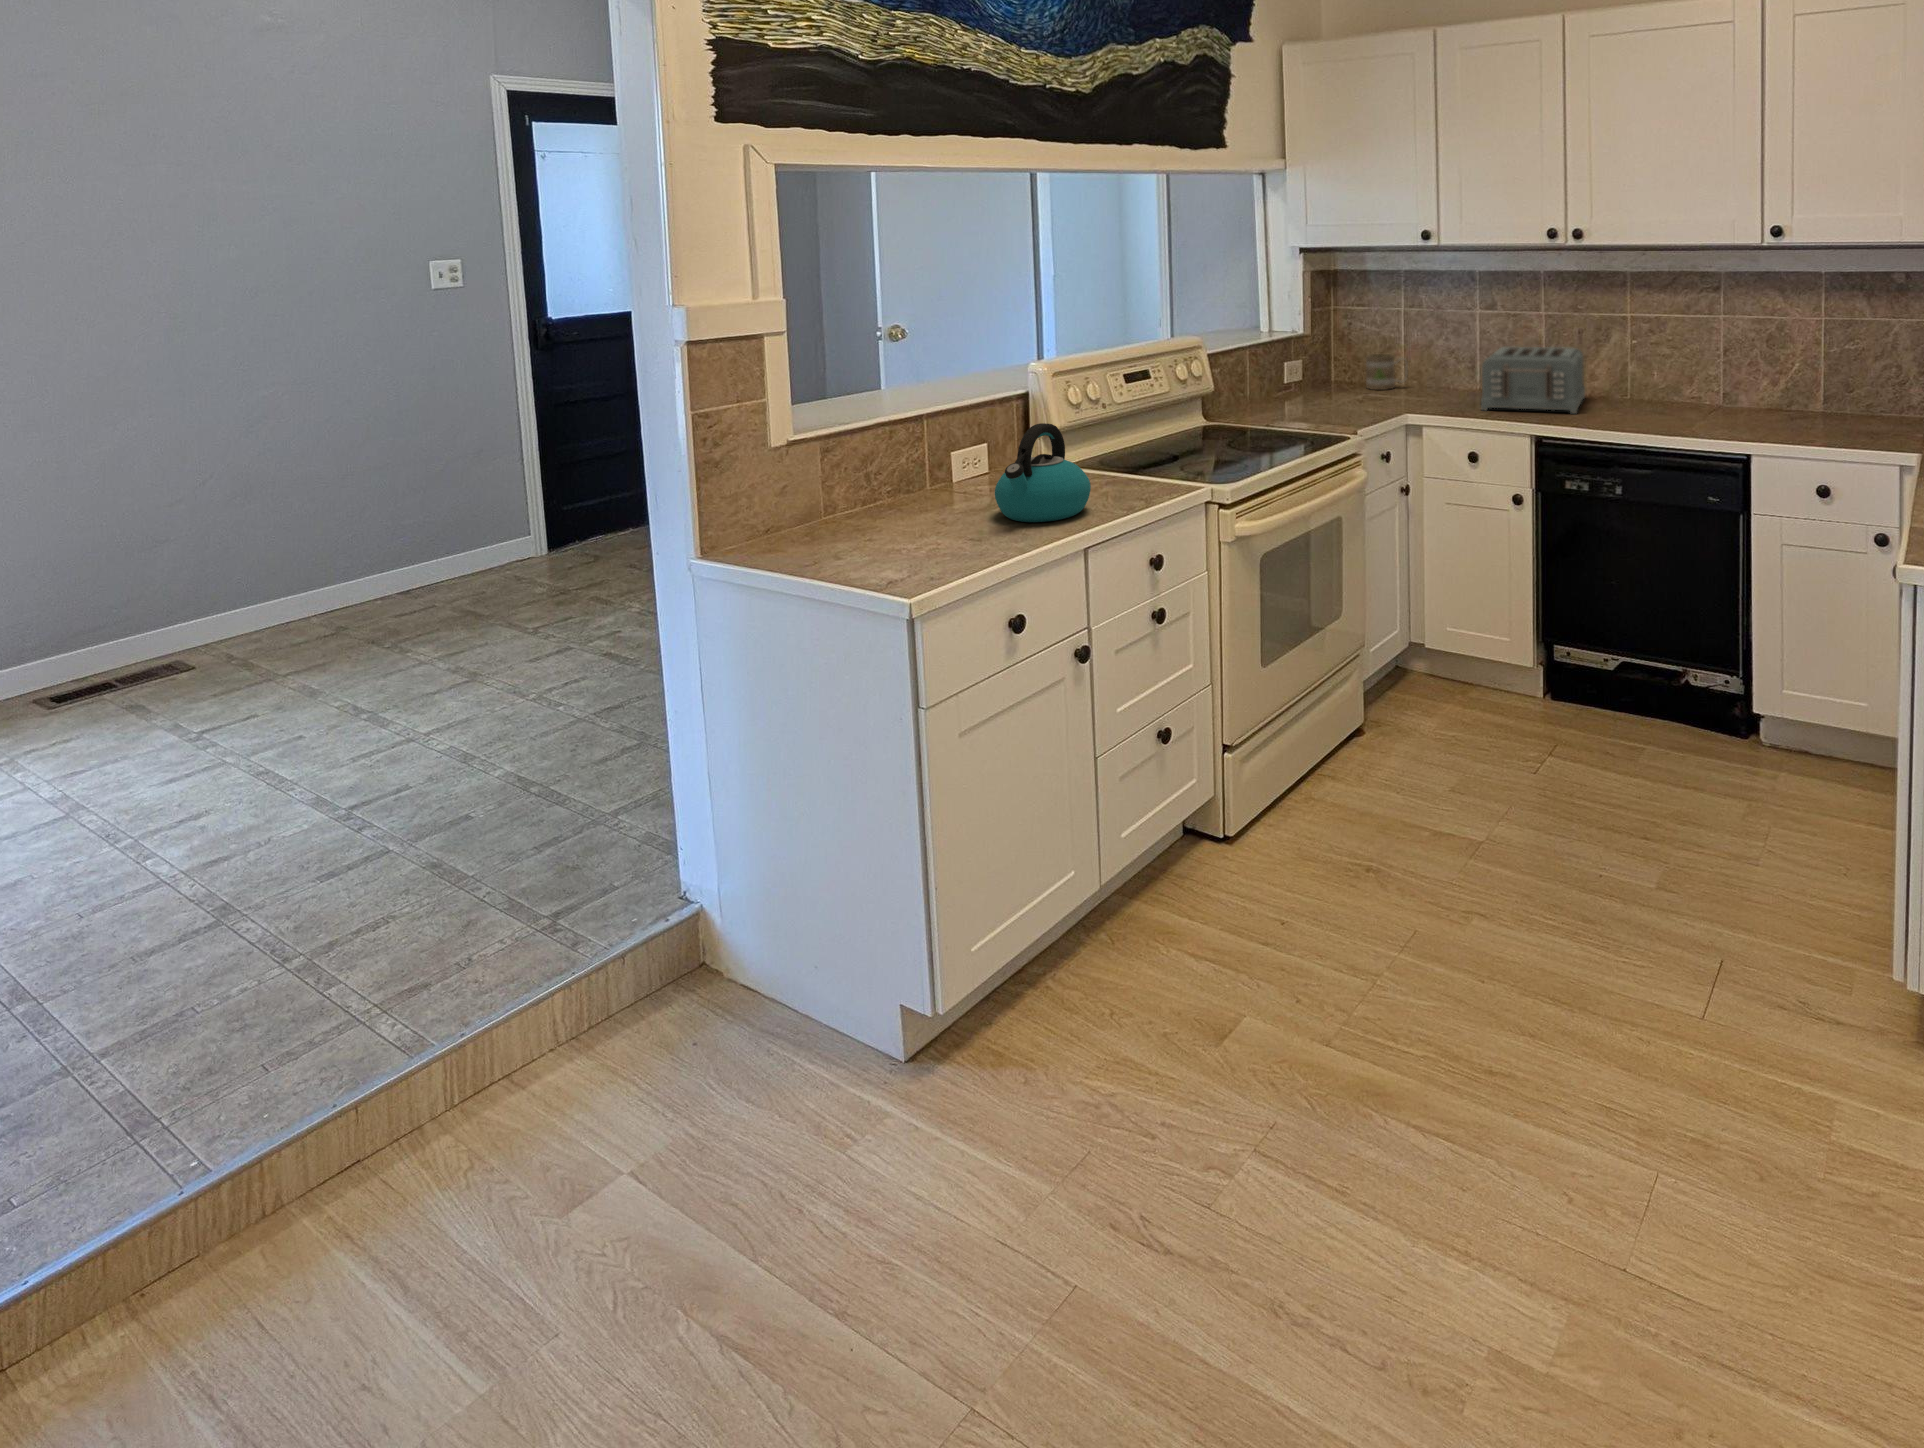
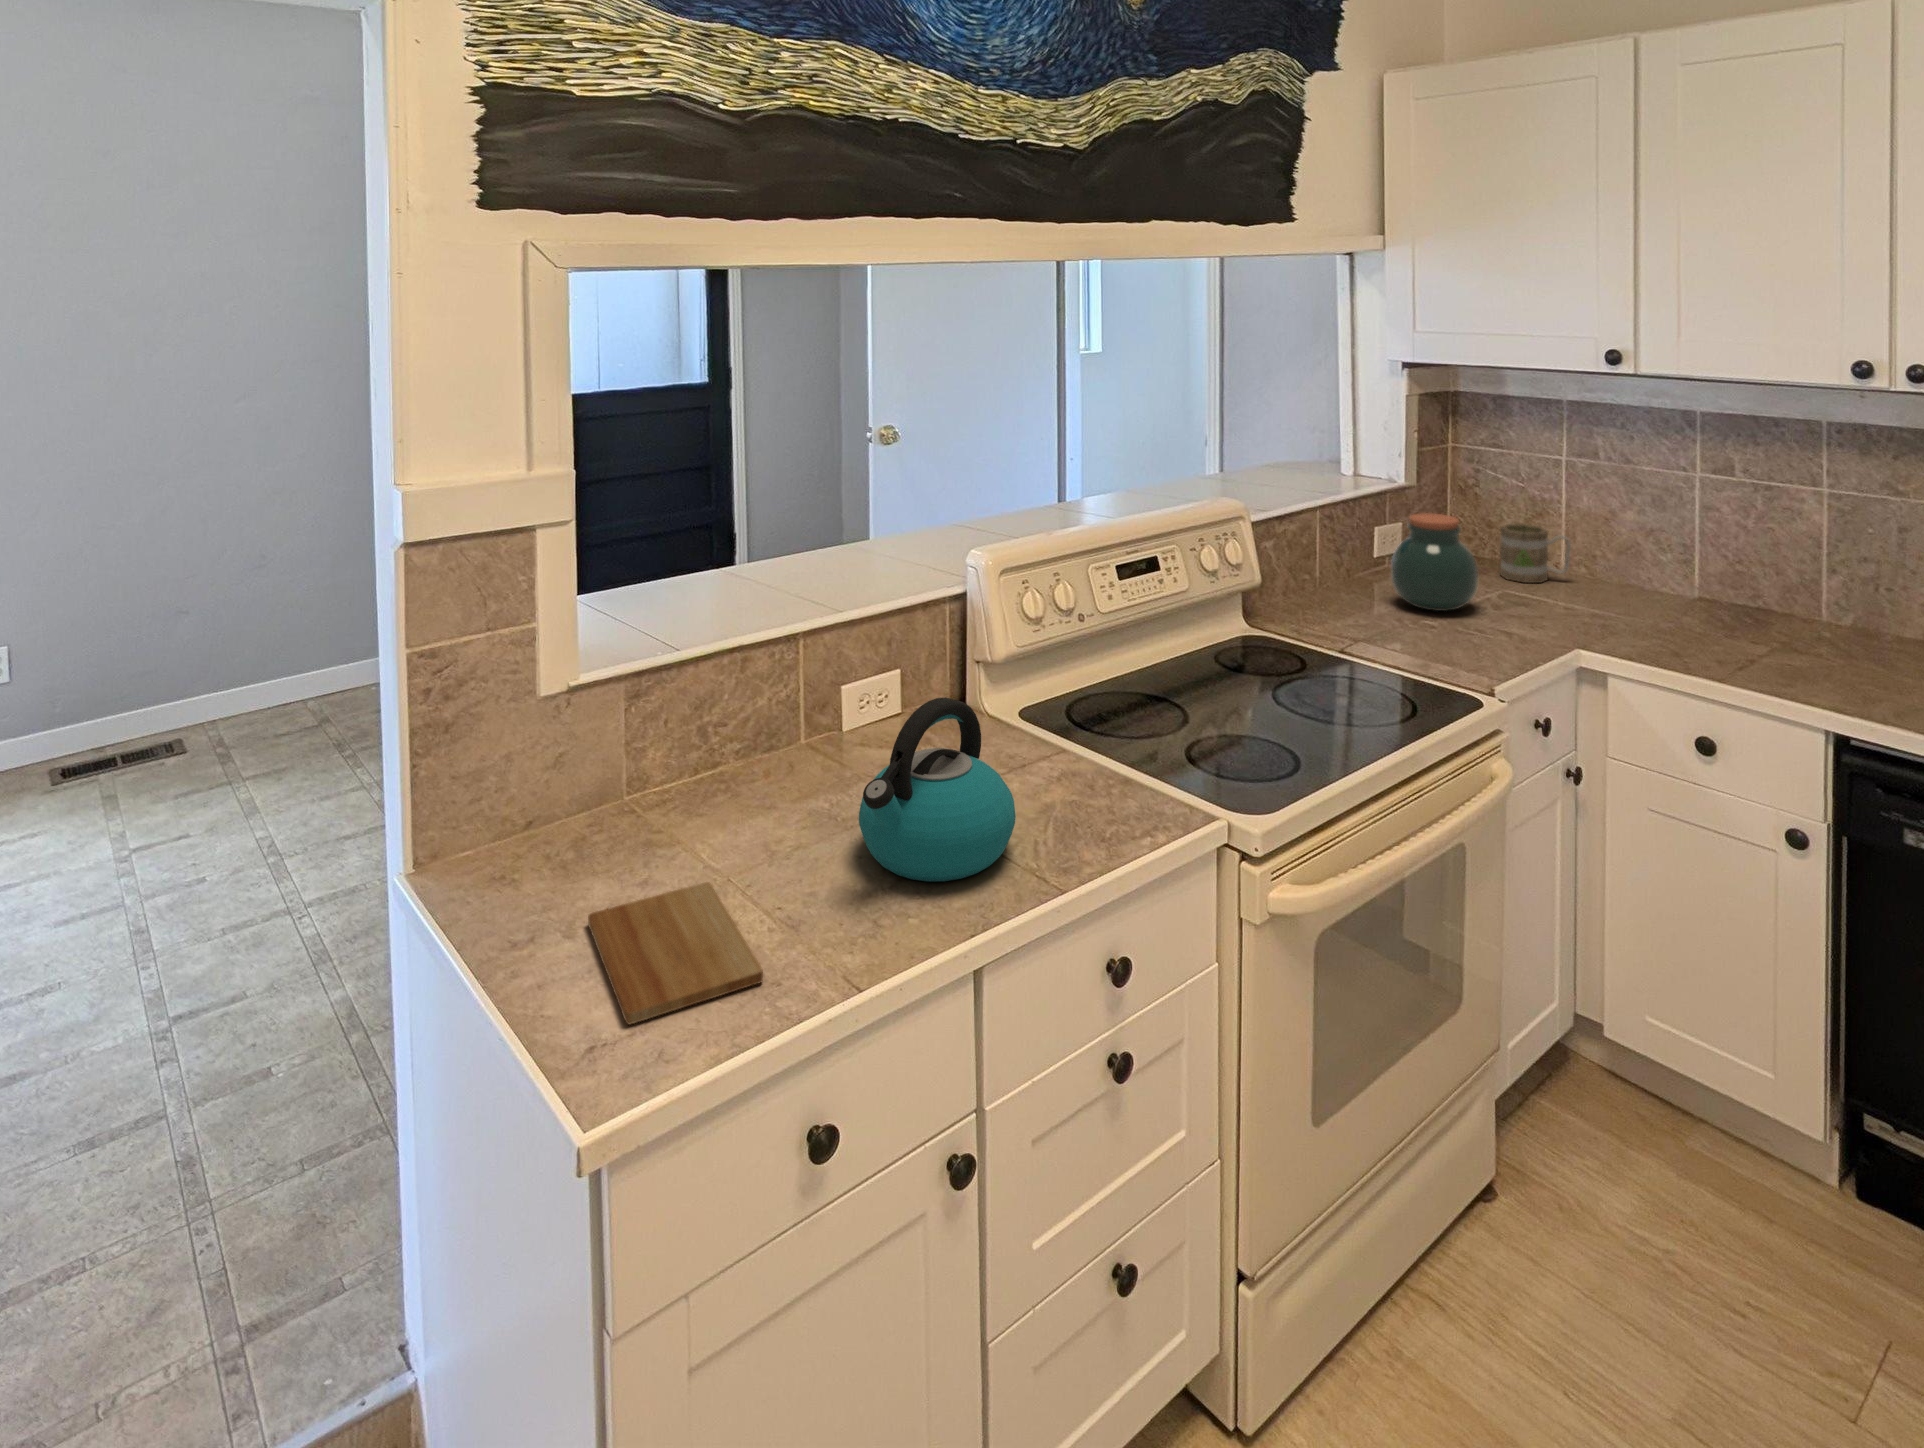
jar: none [1297,344,1351,405] -> present [1391,513,1478,611]
toaster: present [1481,347,1585,414] -> none [1714,542,1915,691]
cutting board: none [844,533,968,576] -> present [588,882,763,1024]

